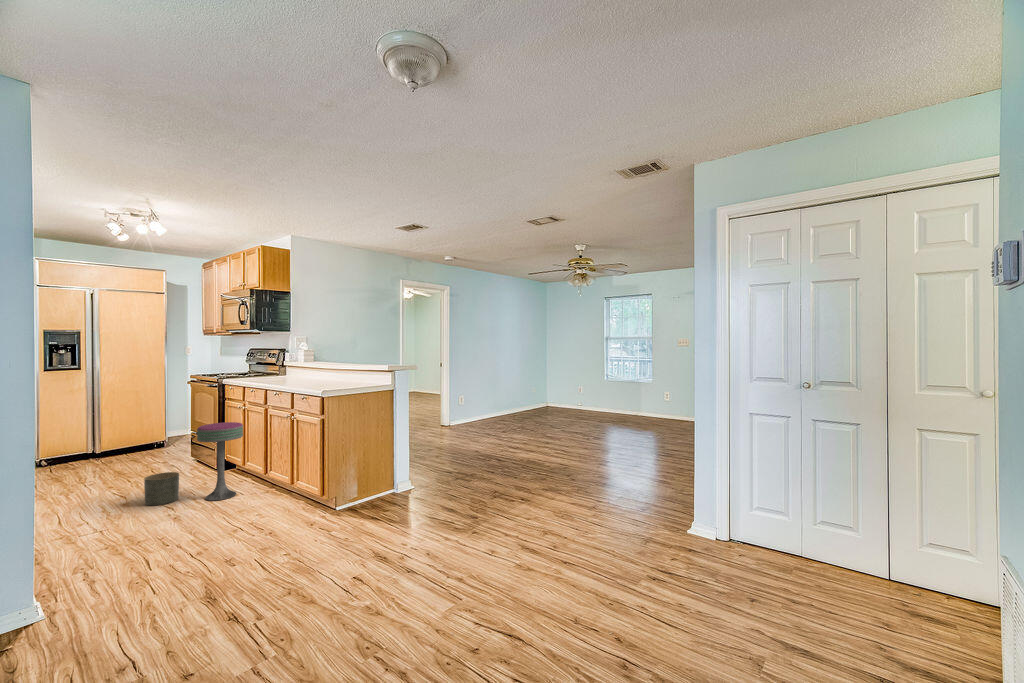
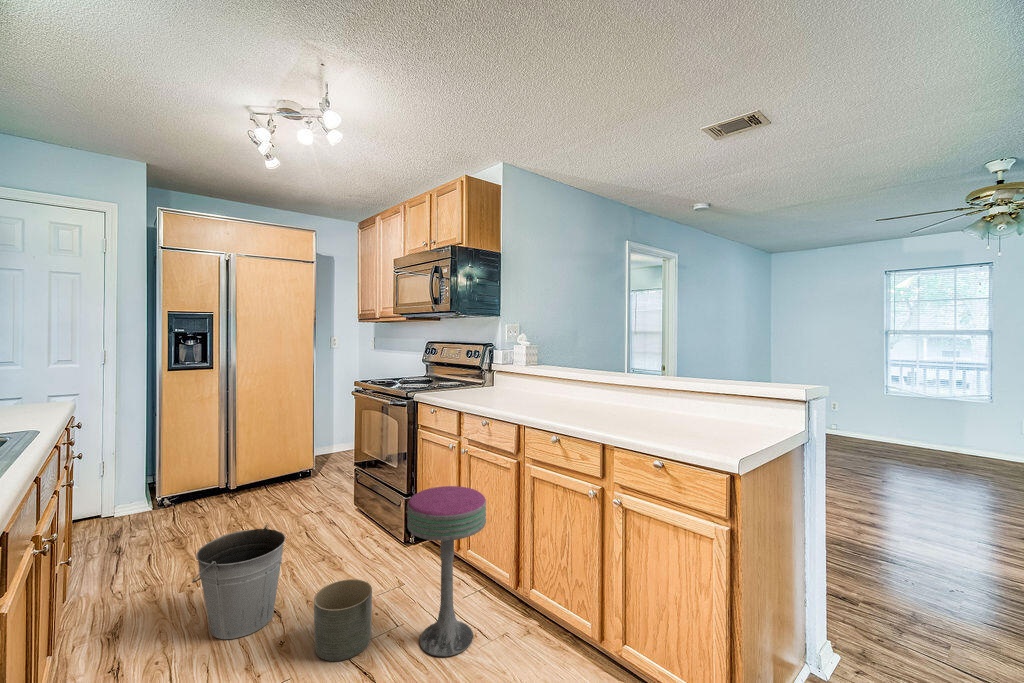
bucket: none [73,452,130,505] -> present [192,525,285,639]

